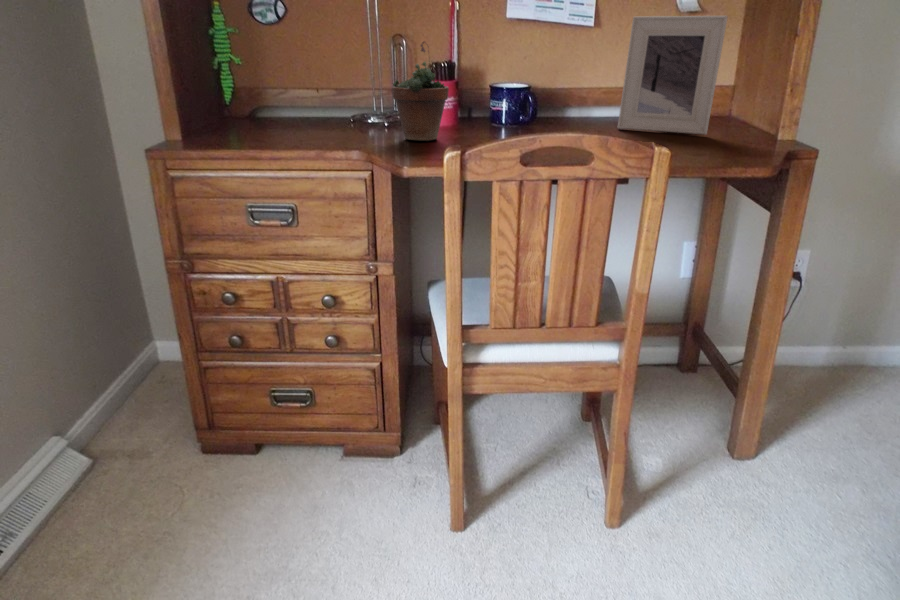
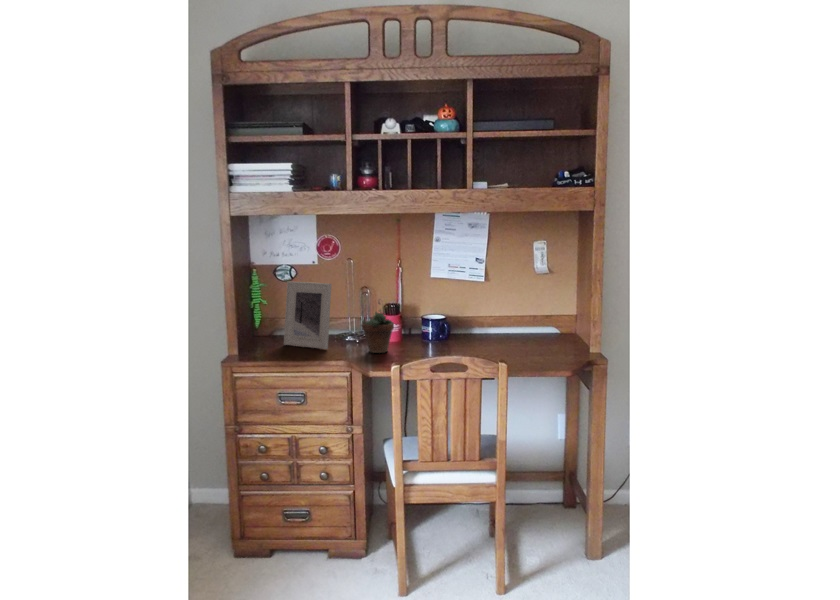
picture frame: present [618,16,728,134] -> present [284,281,331,349]

